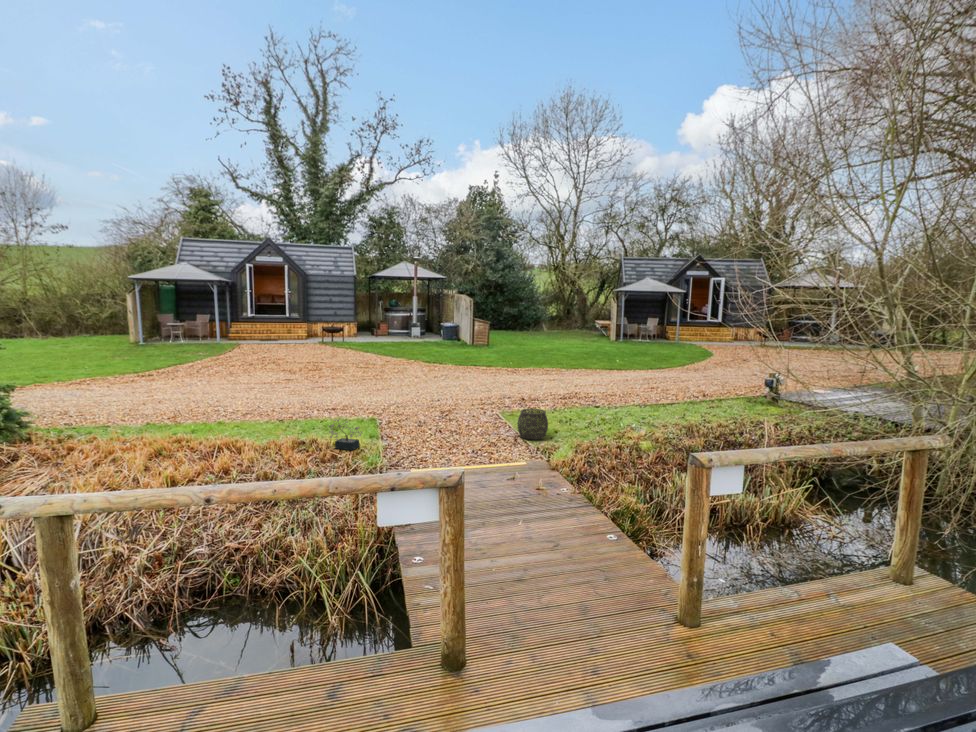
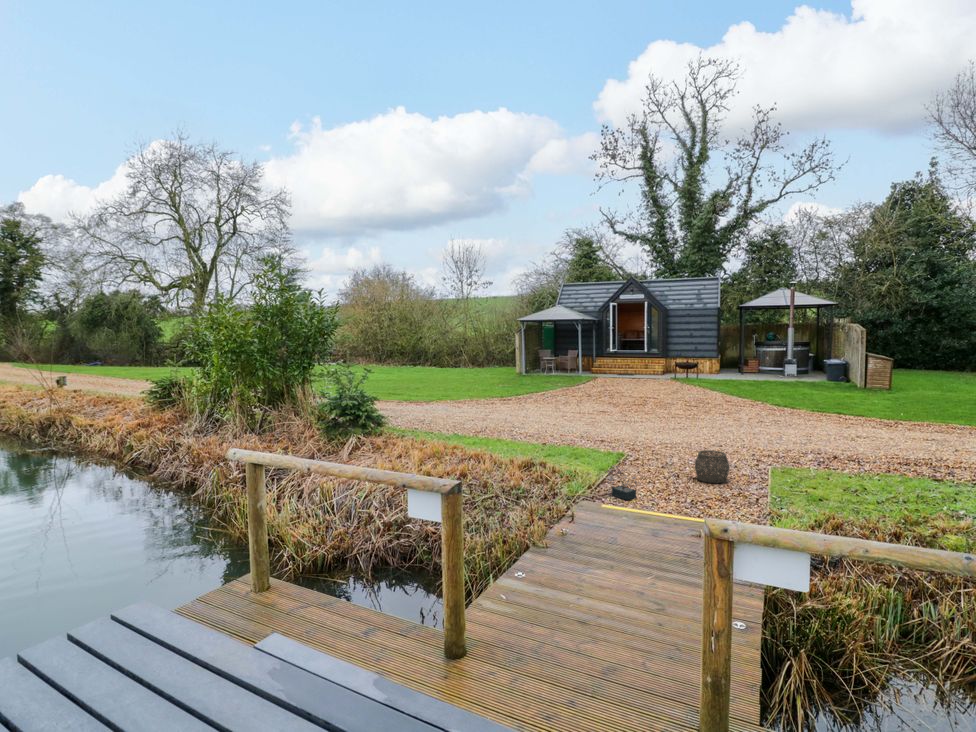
woven basket: present [517,409,548,440] -> present [695,450,729,483]

